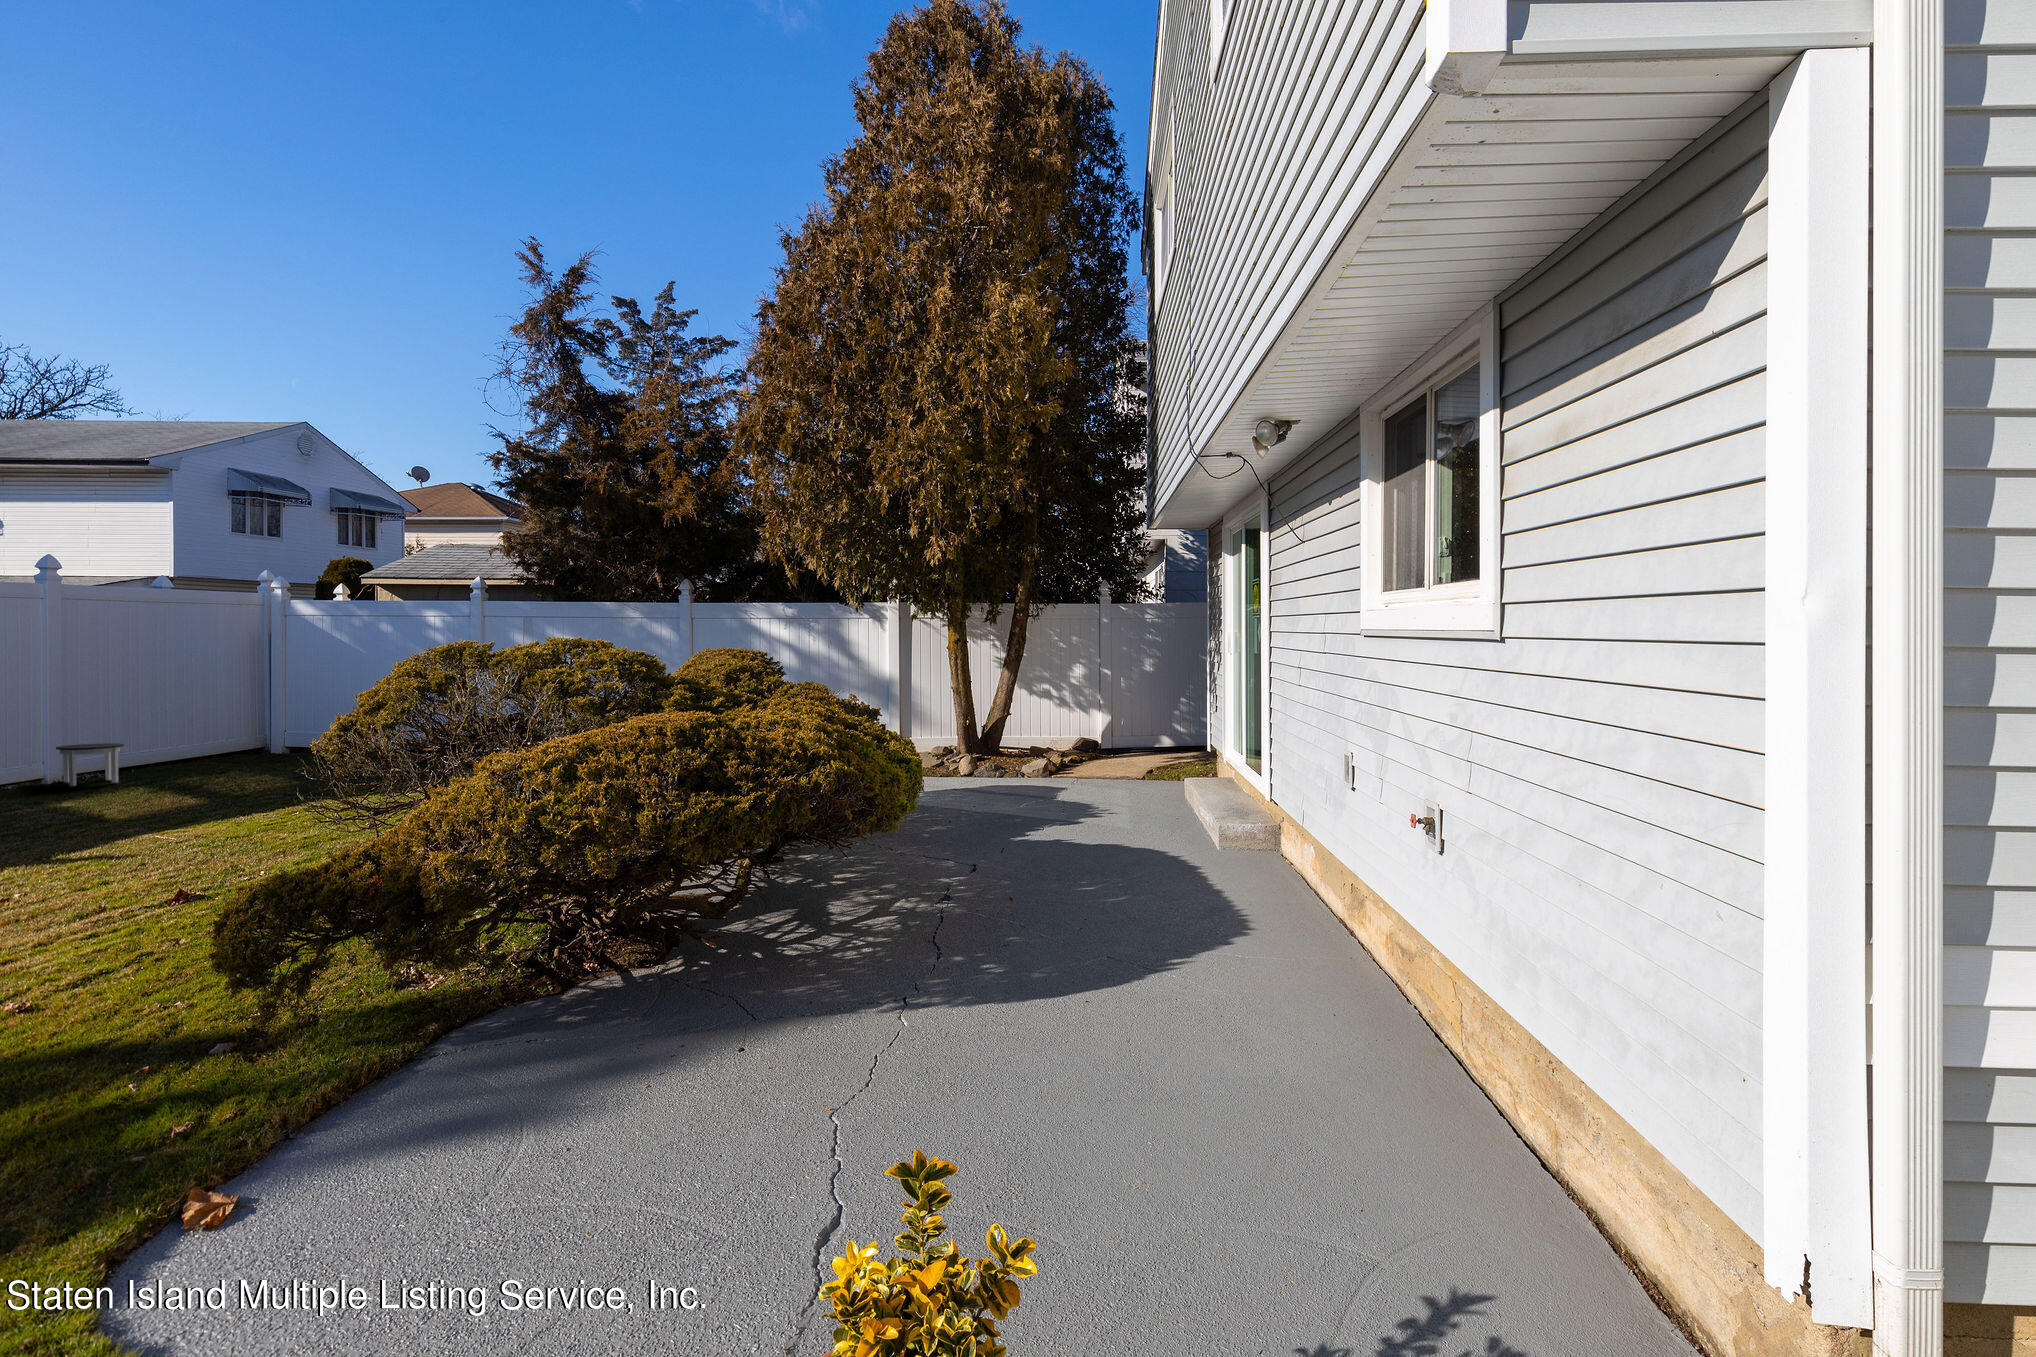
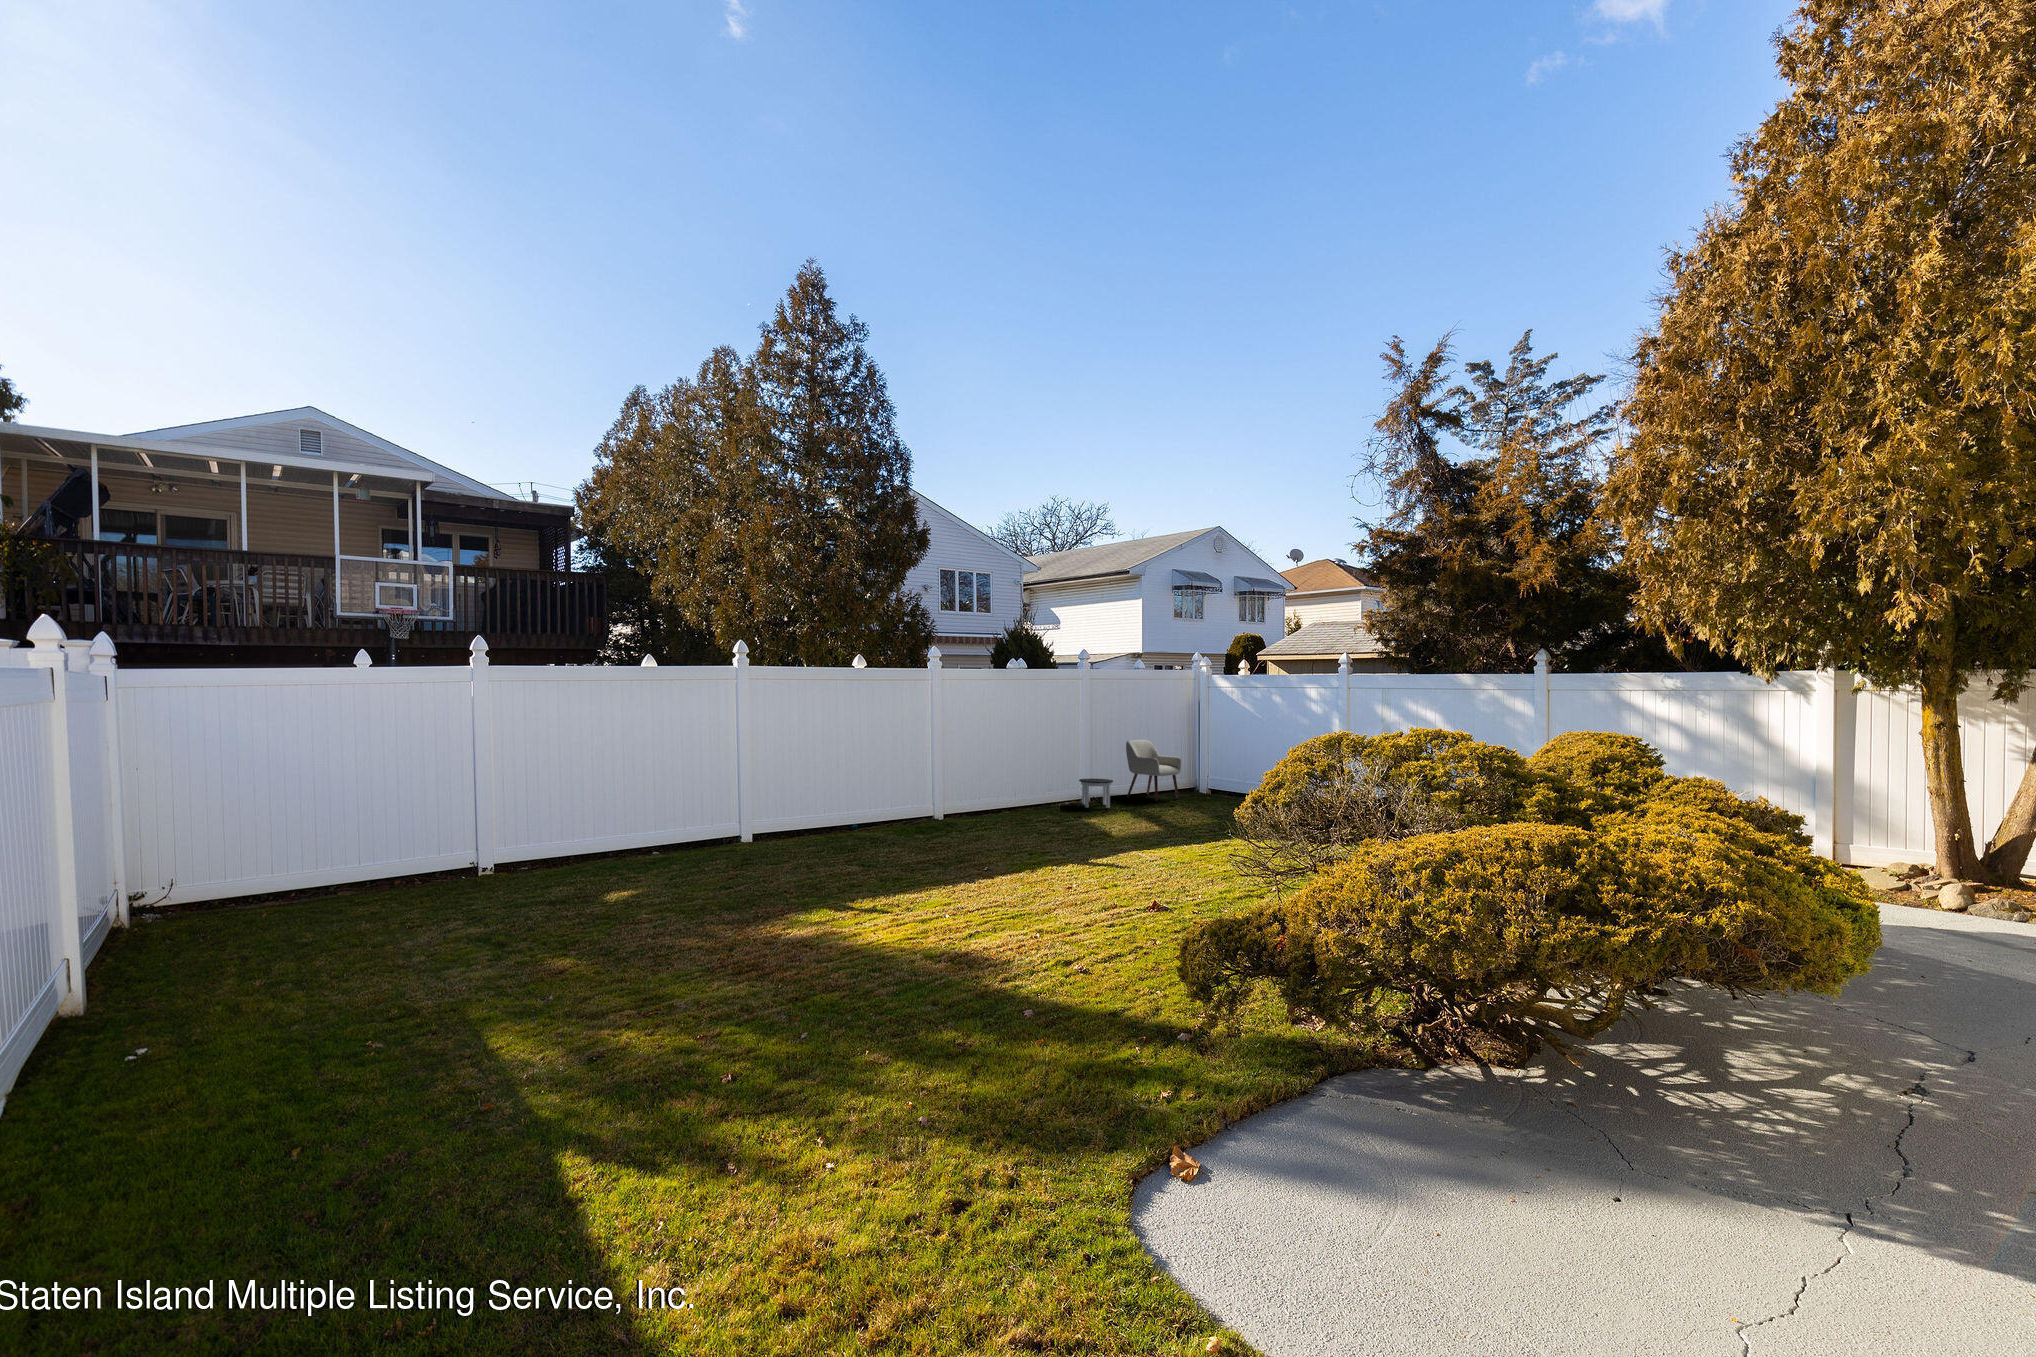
chair: none [148,687,246,768] -> present [1126,740,1181,801]

